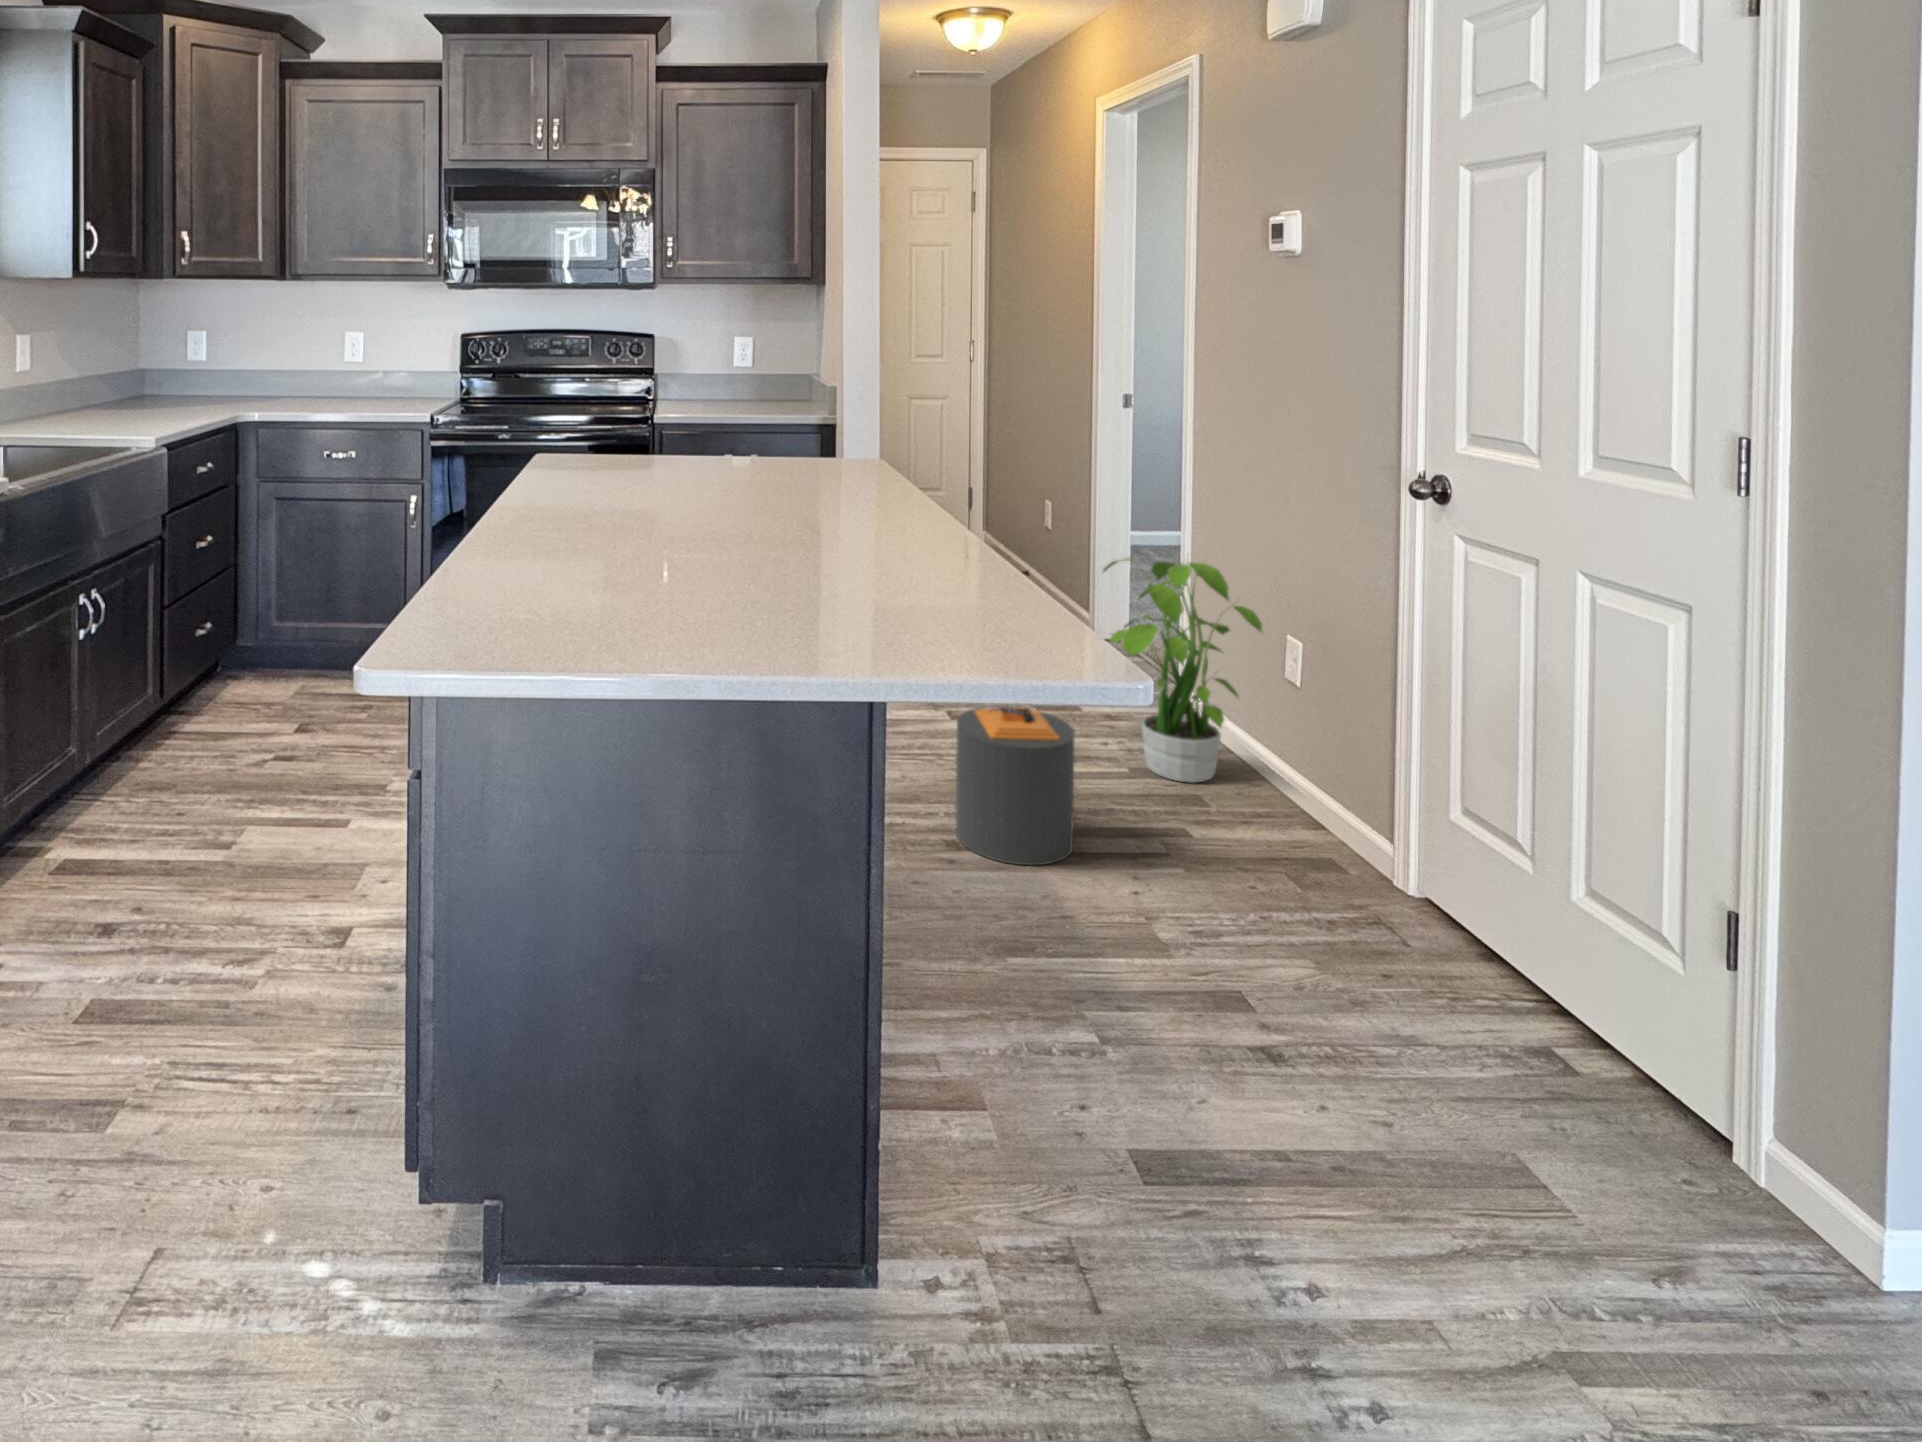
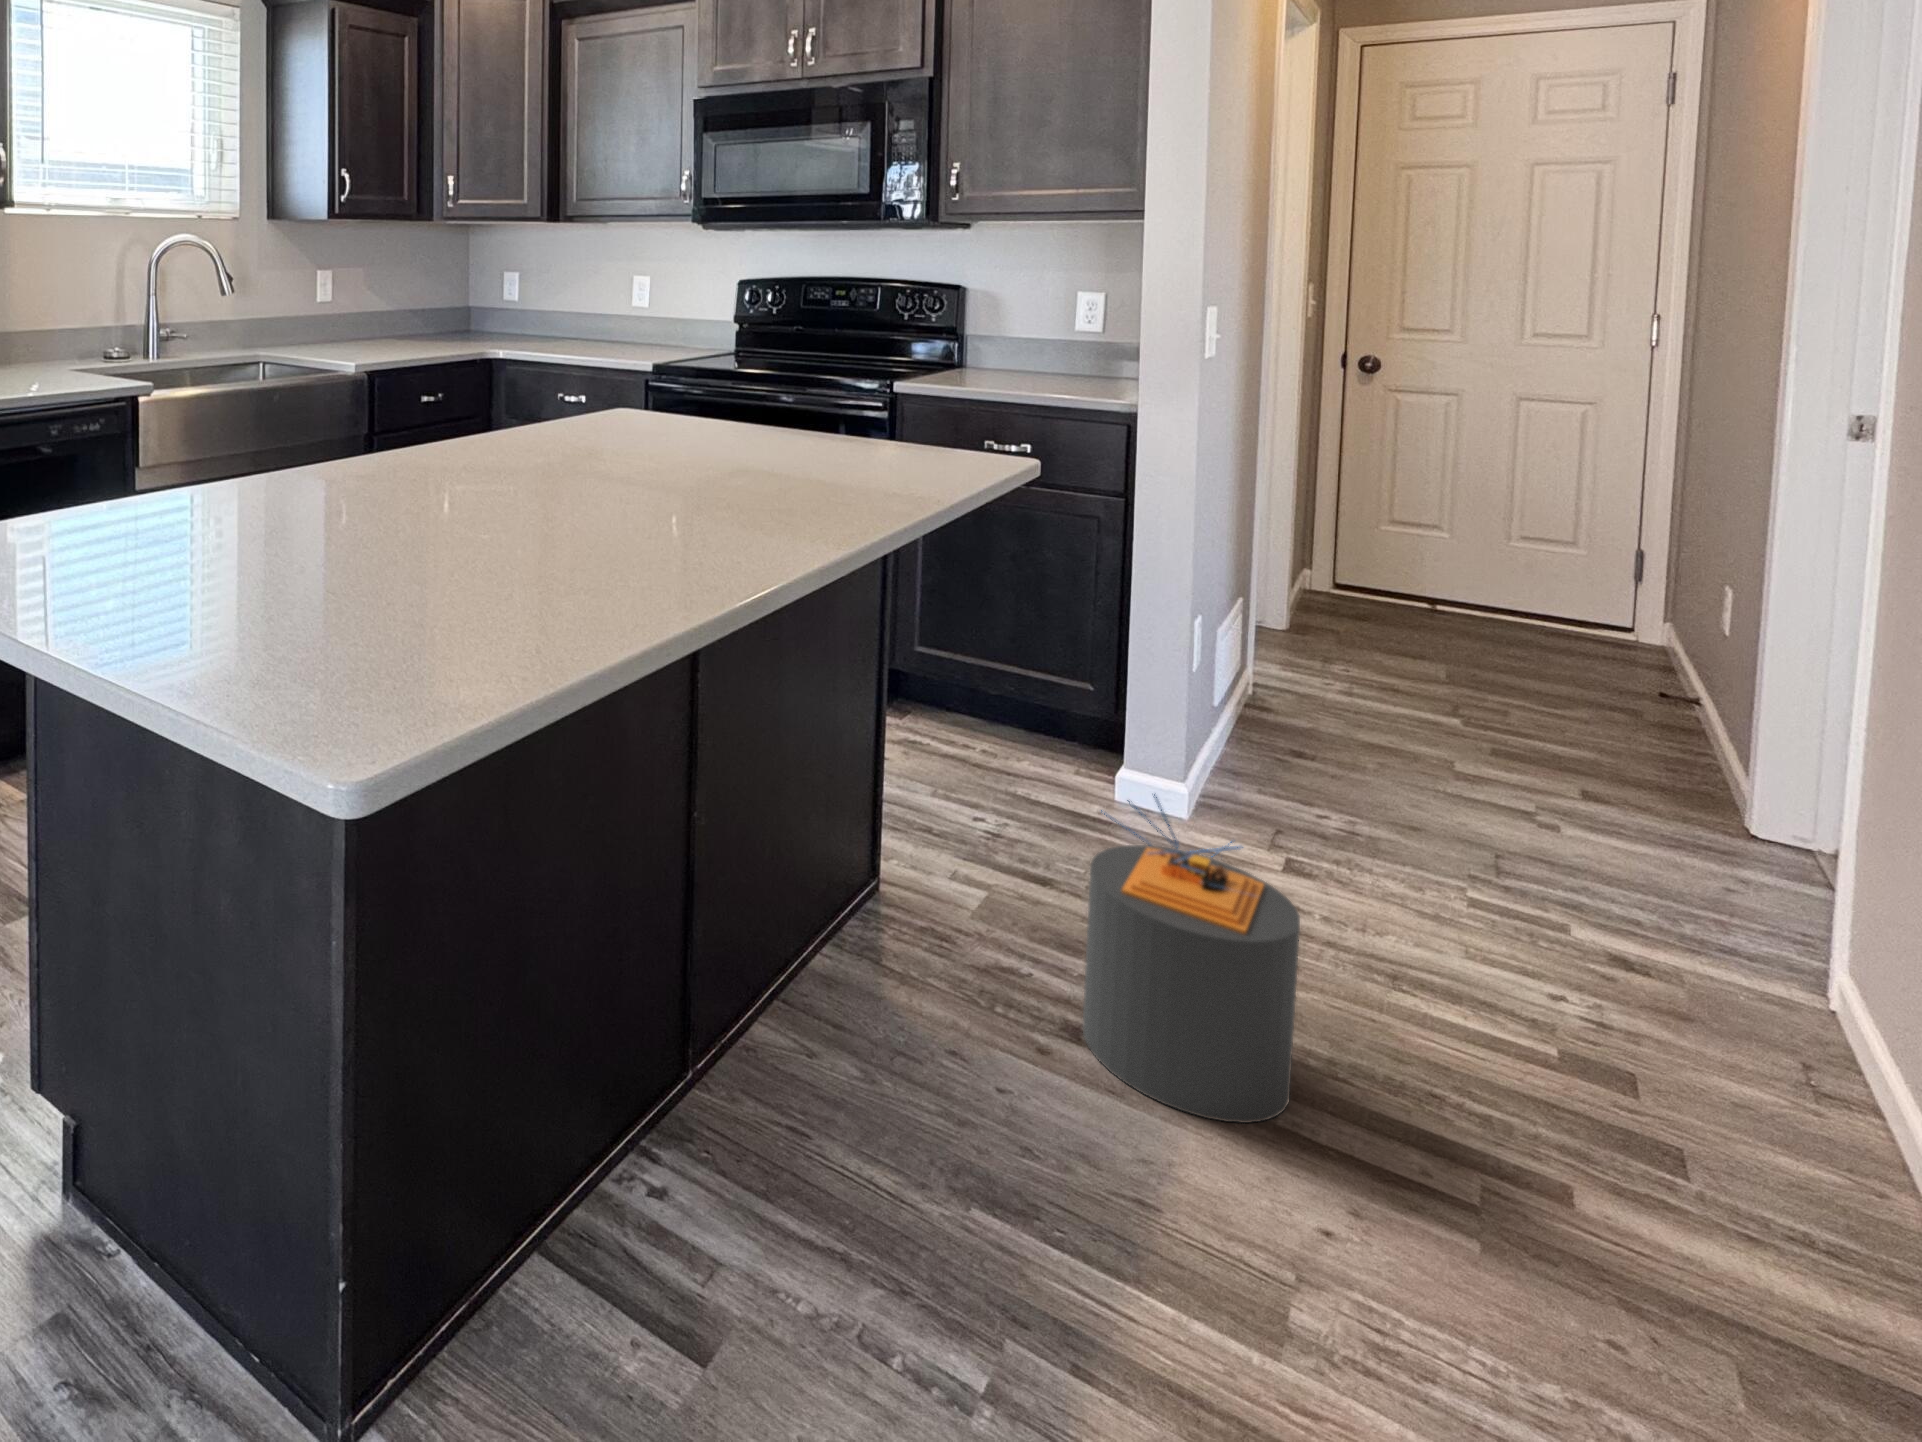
potted plant: present [1103,554,1263,783] -> none [1511,682,1893,1132]

